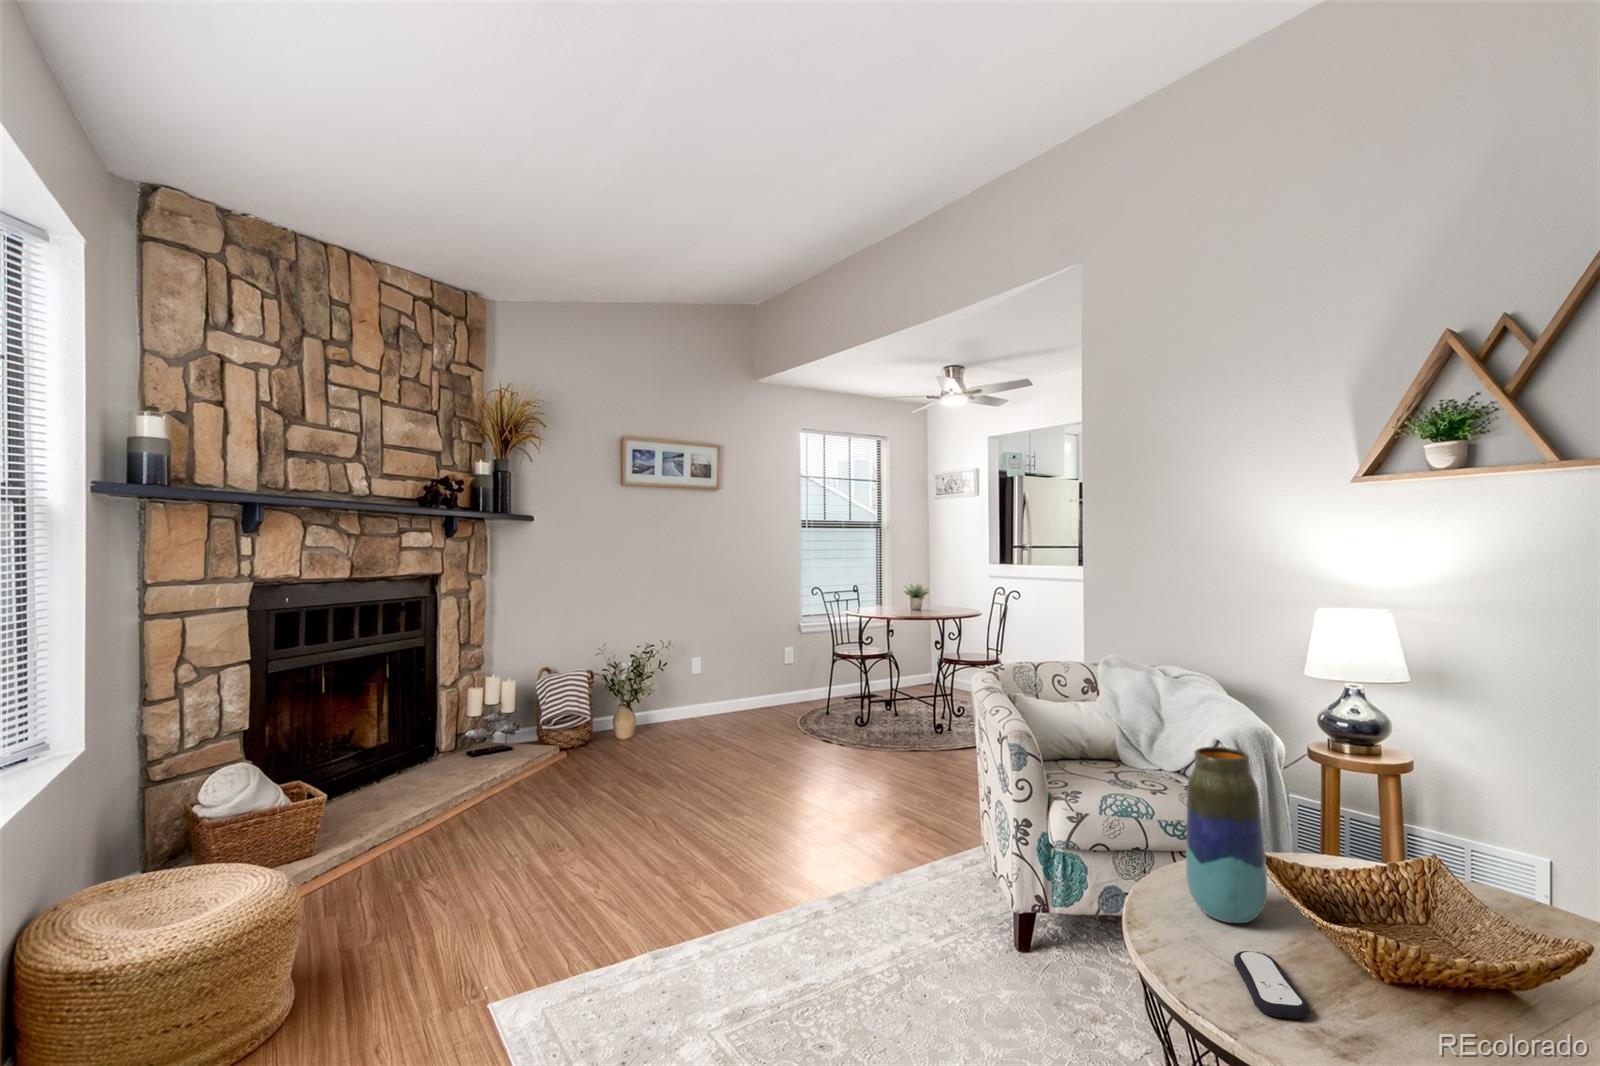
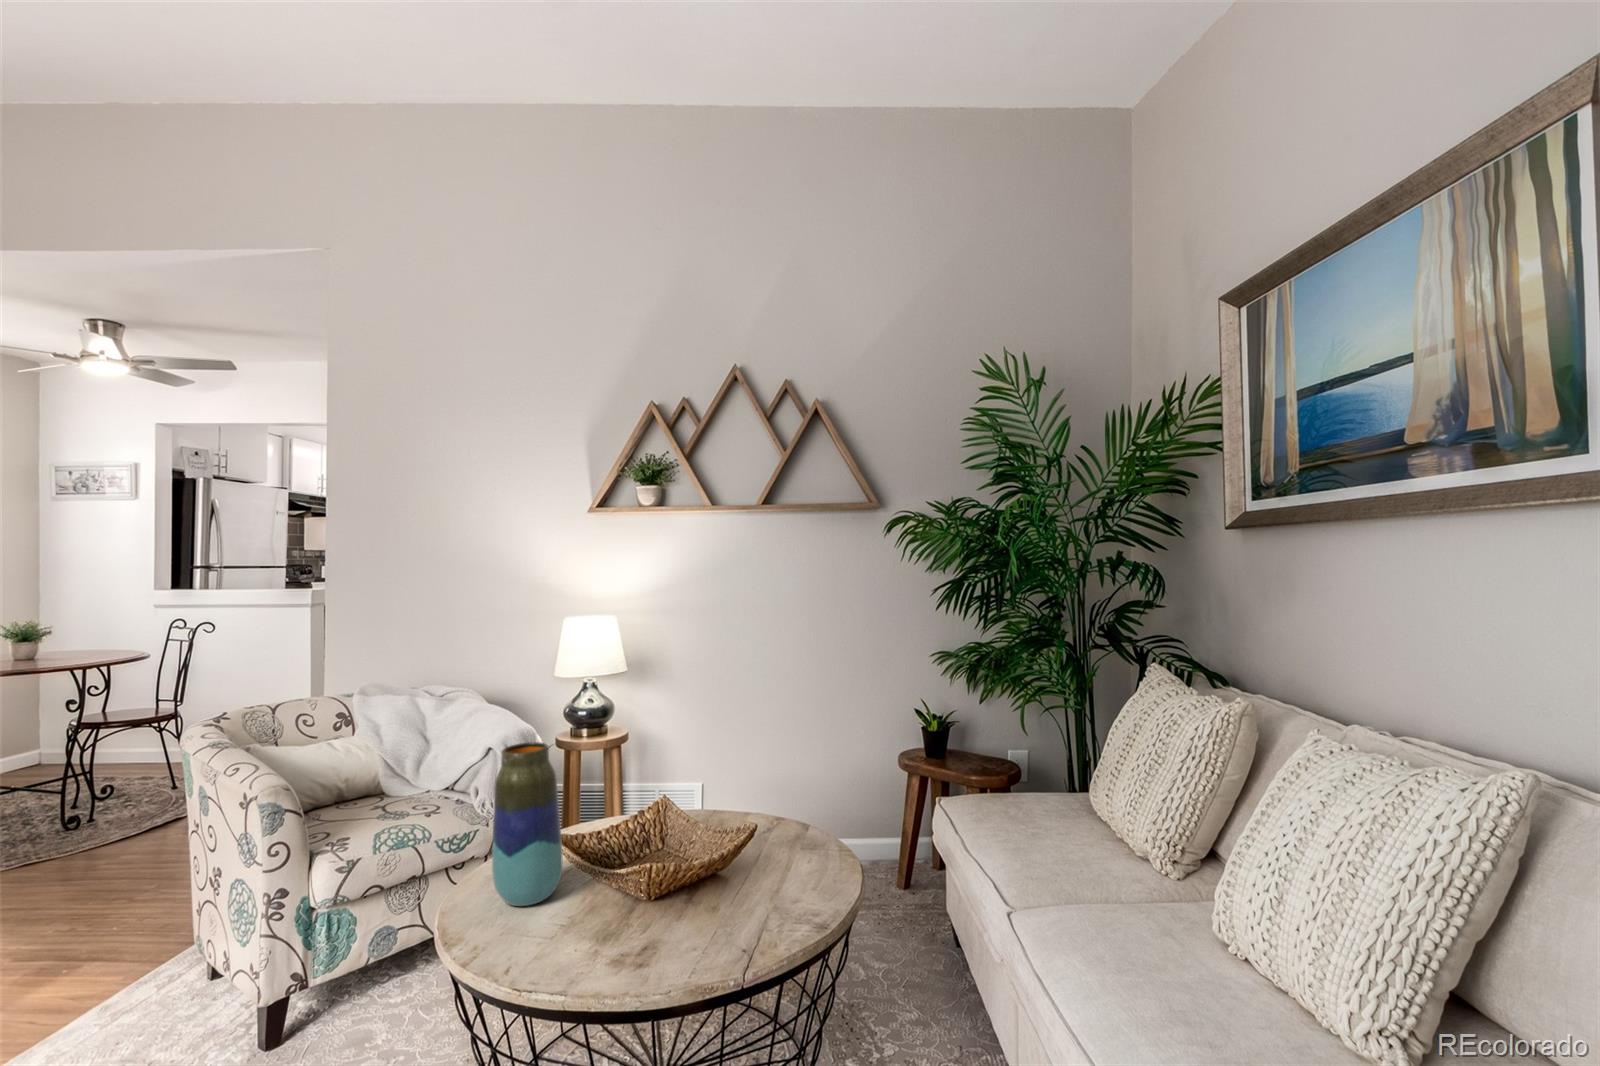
remote control: present [1234,951,1310,1019] -> none [546,917,614,967]

